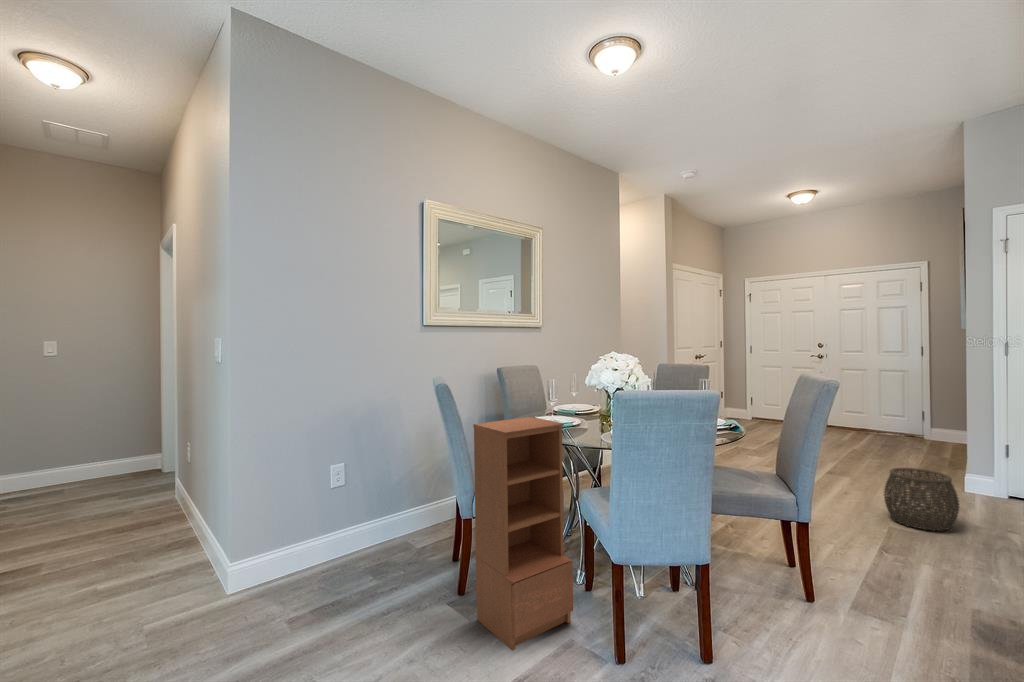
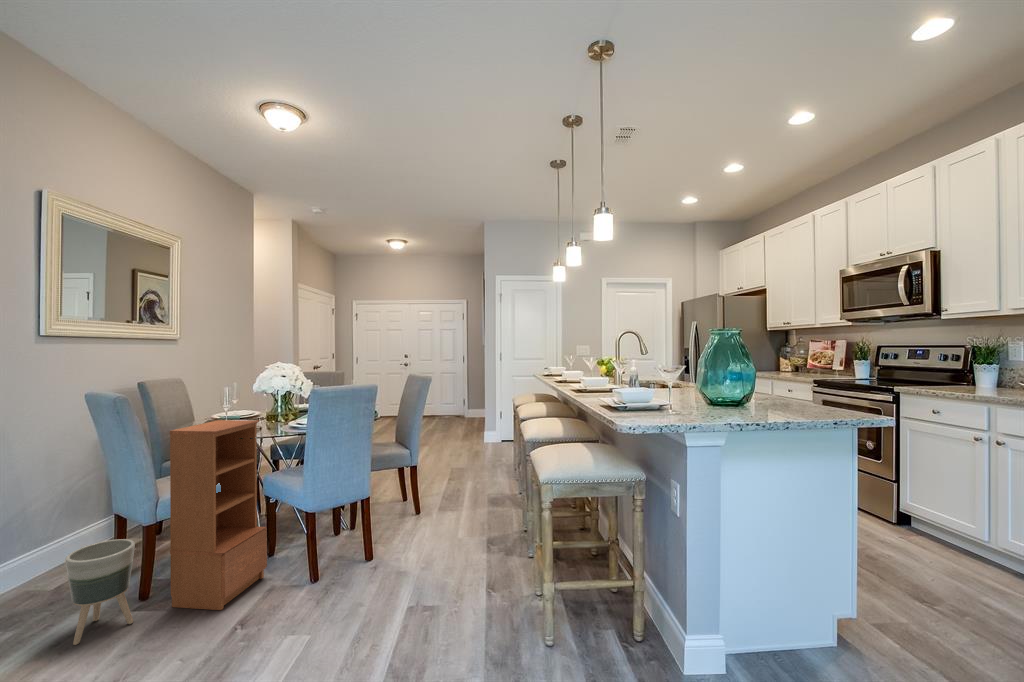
woven basket: present [884,468,960,531] -> none [449,429,484,464]
planter: none [392,527,446,626] -> present [65,539,135,645]

